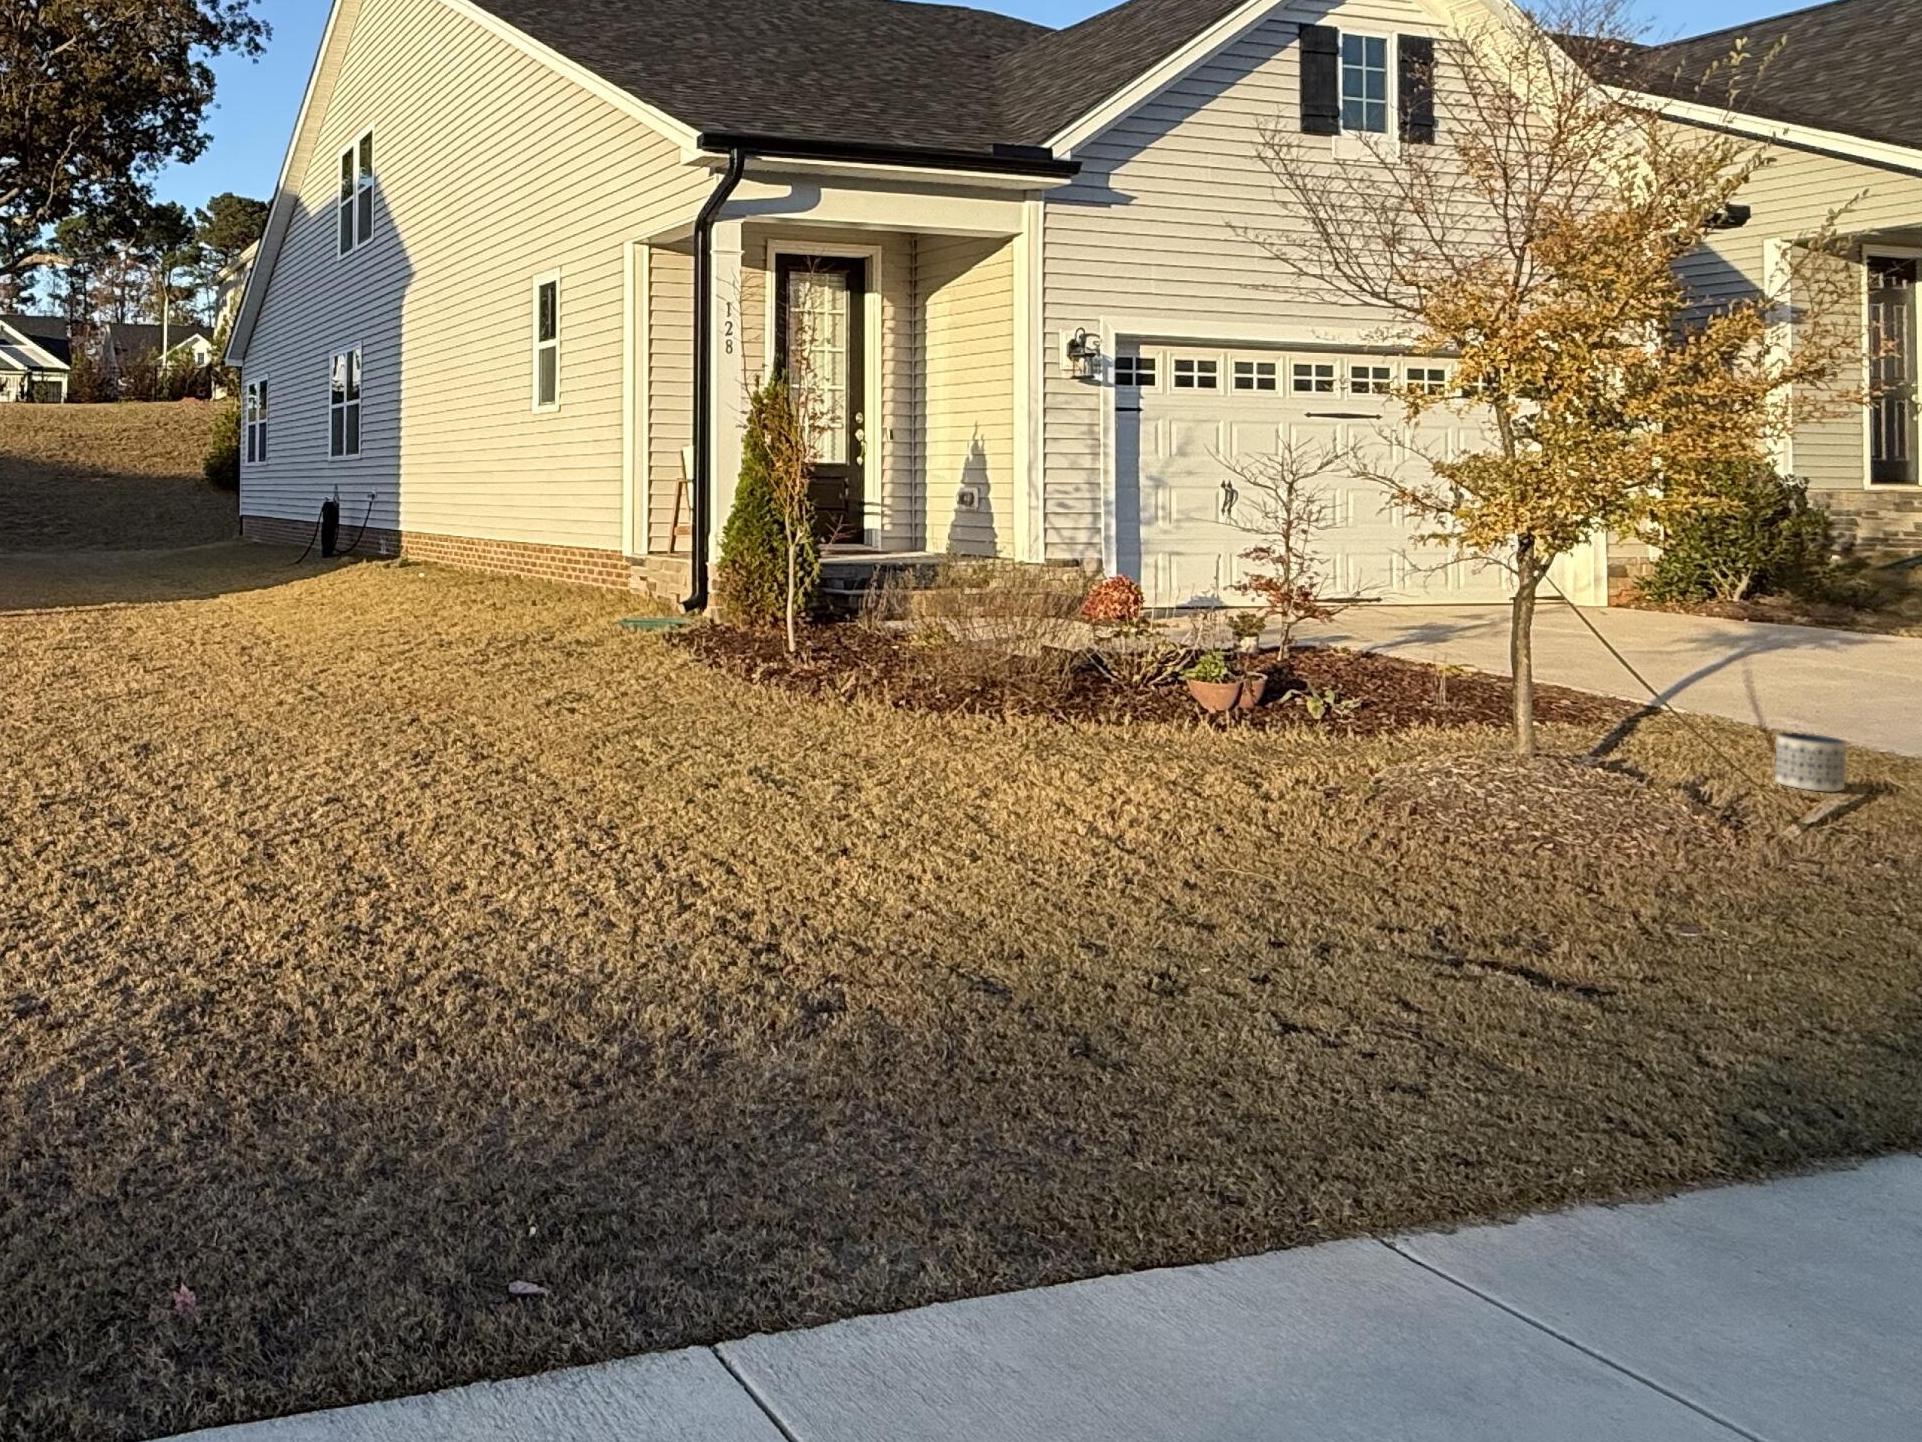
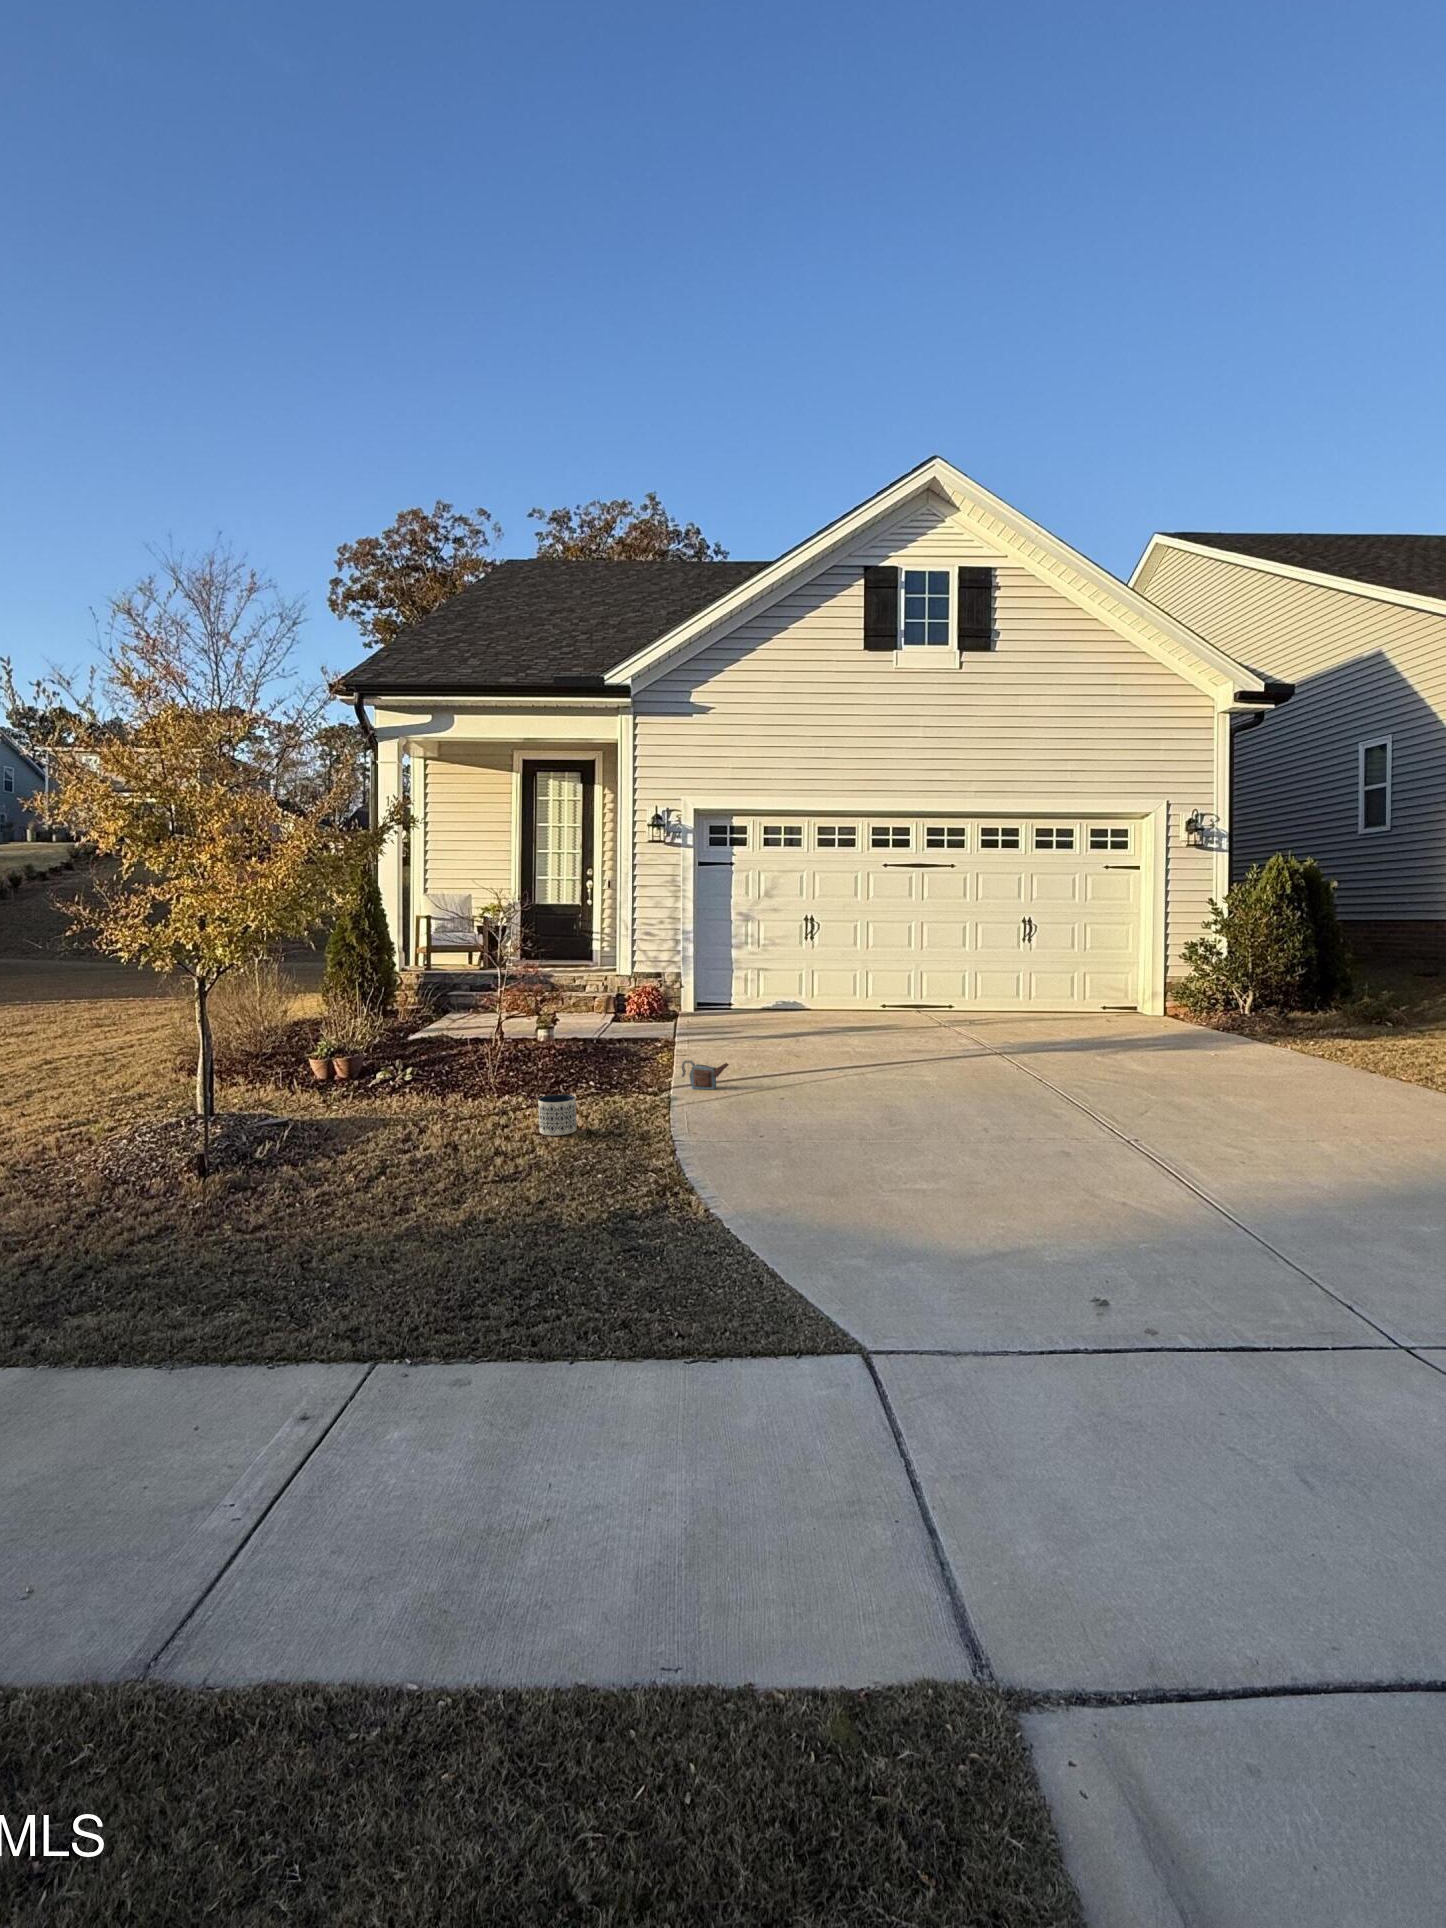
watering can: none [1675,685,1752,727] -> present [682,1060,729,1090]

